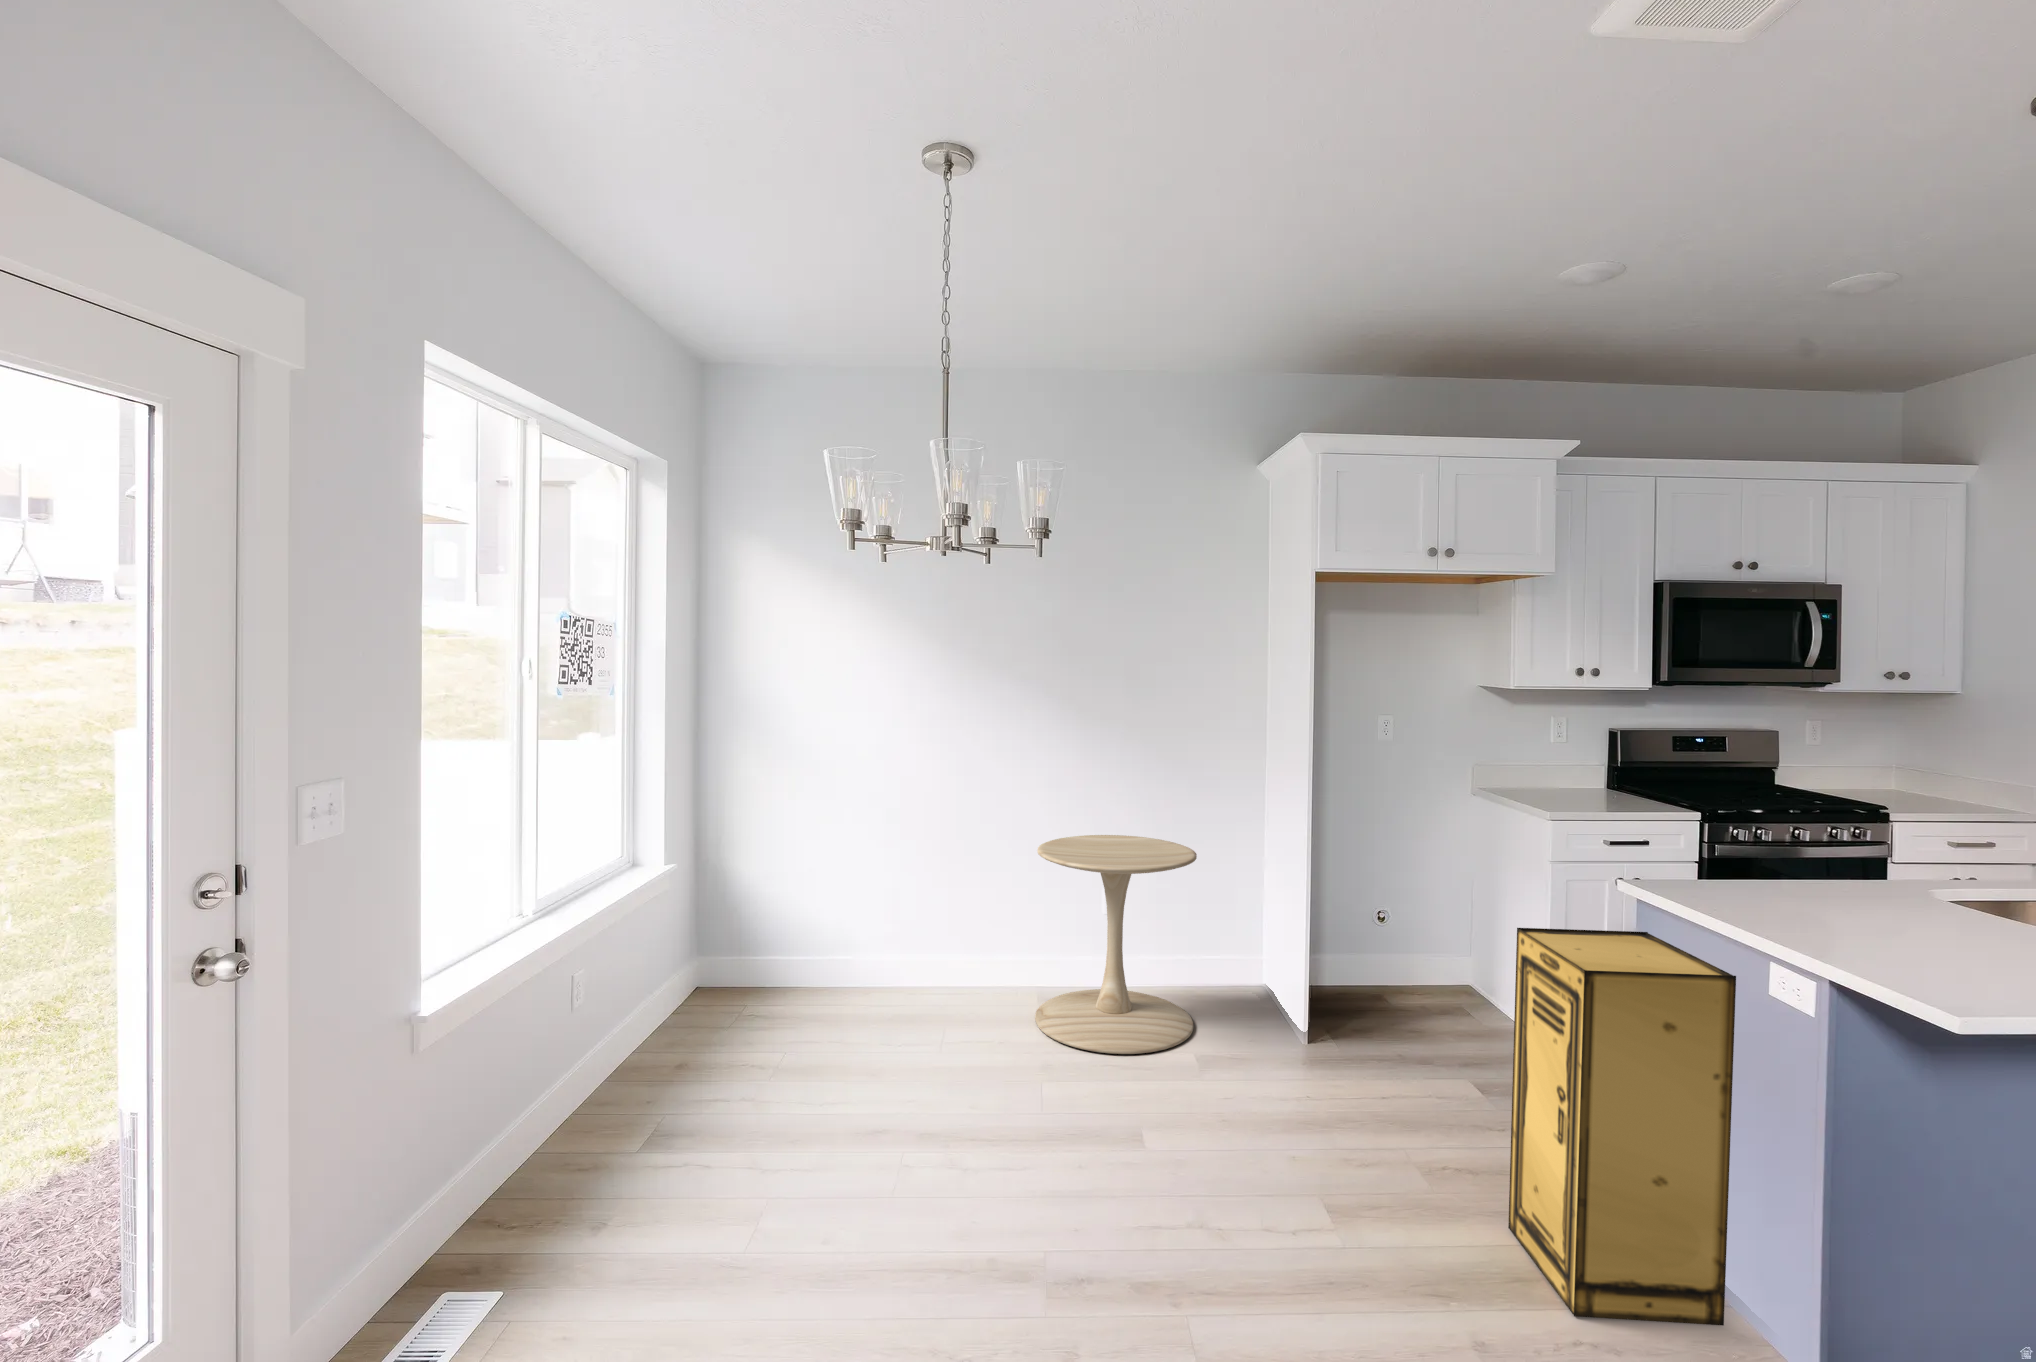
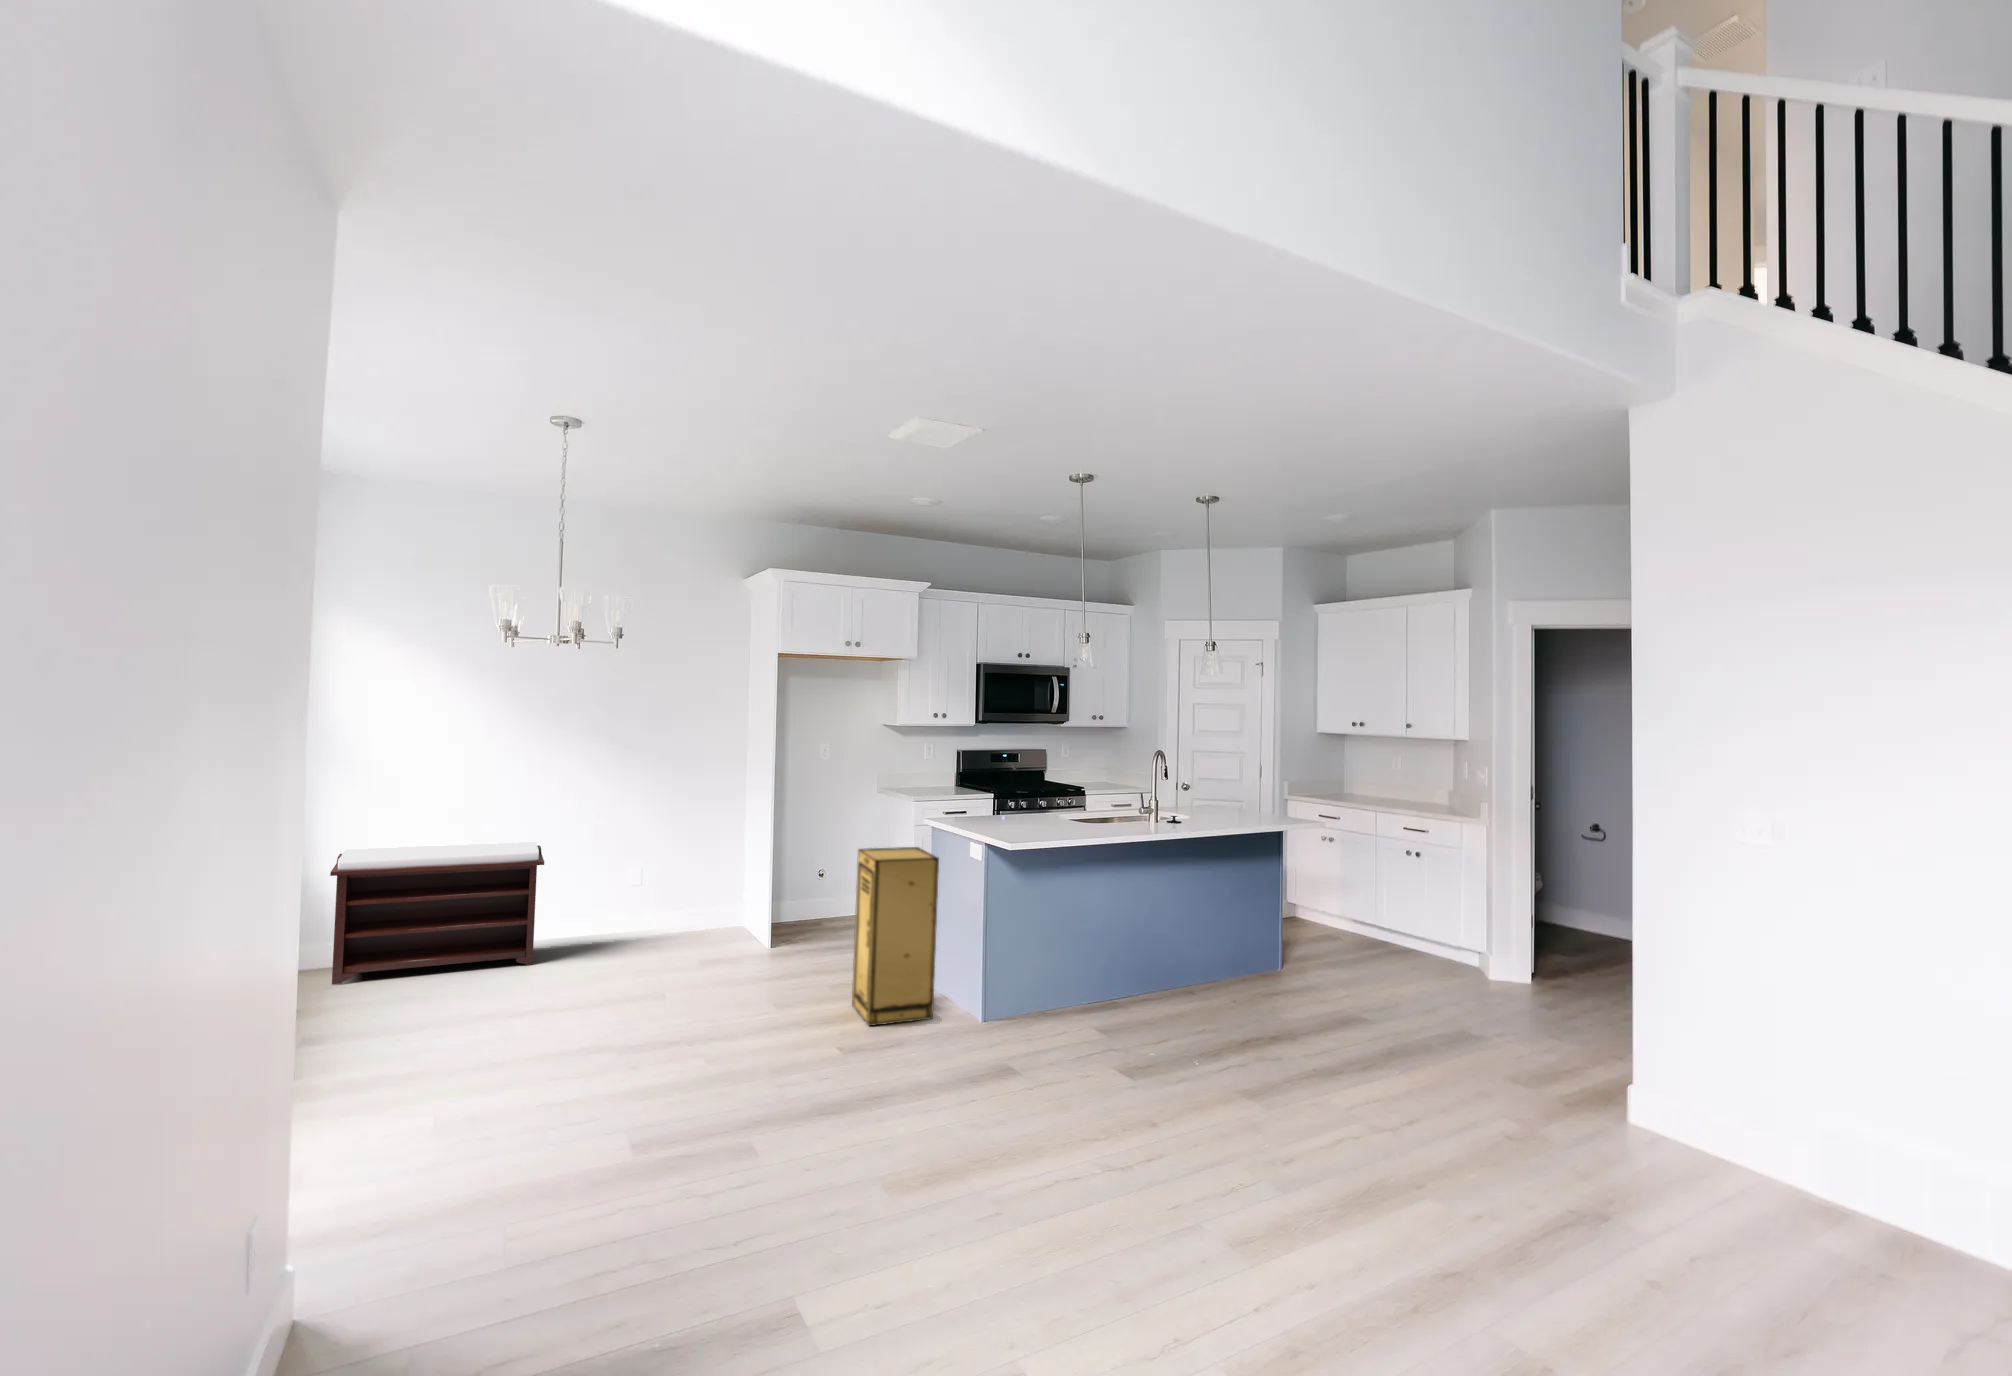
pedestal table: present [1035,835,1197,1054] -> none [575,828,696,969]
bench: none [743,846,992,1023] -> present [330,842,544,984]

